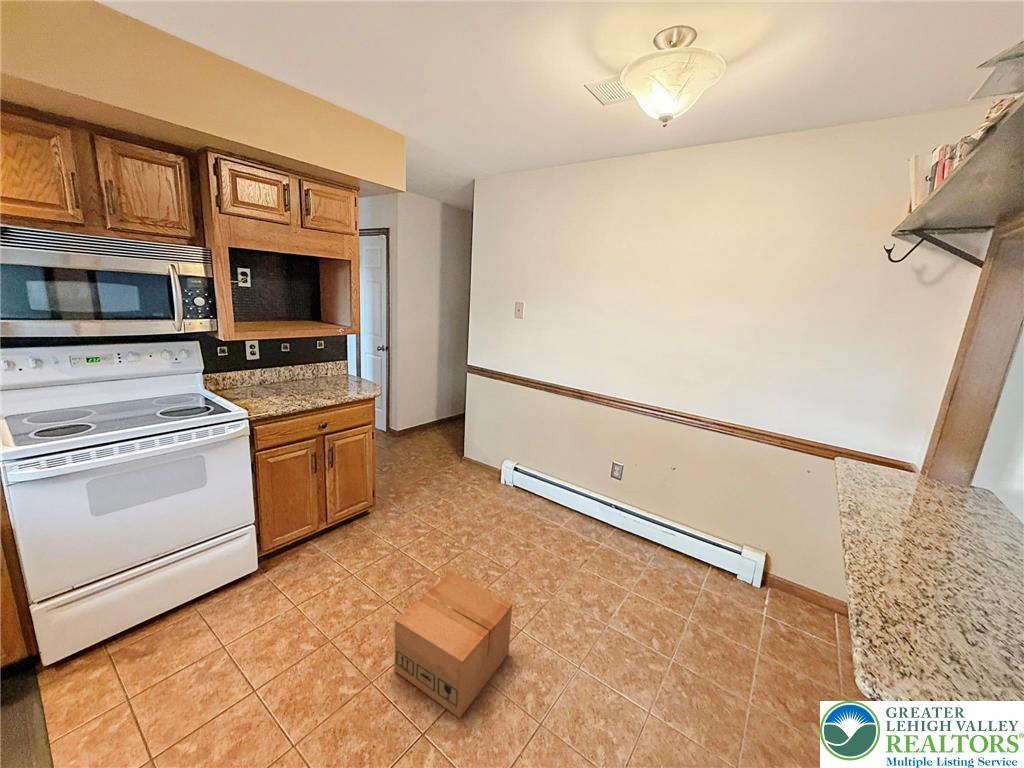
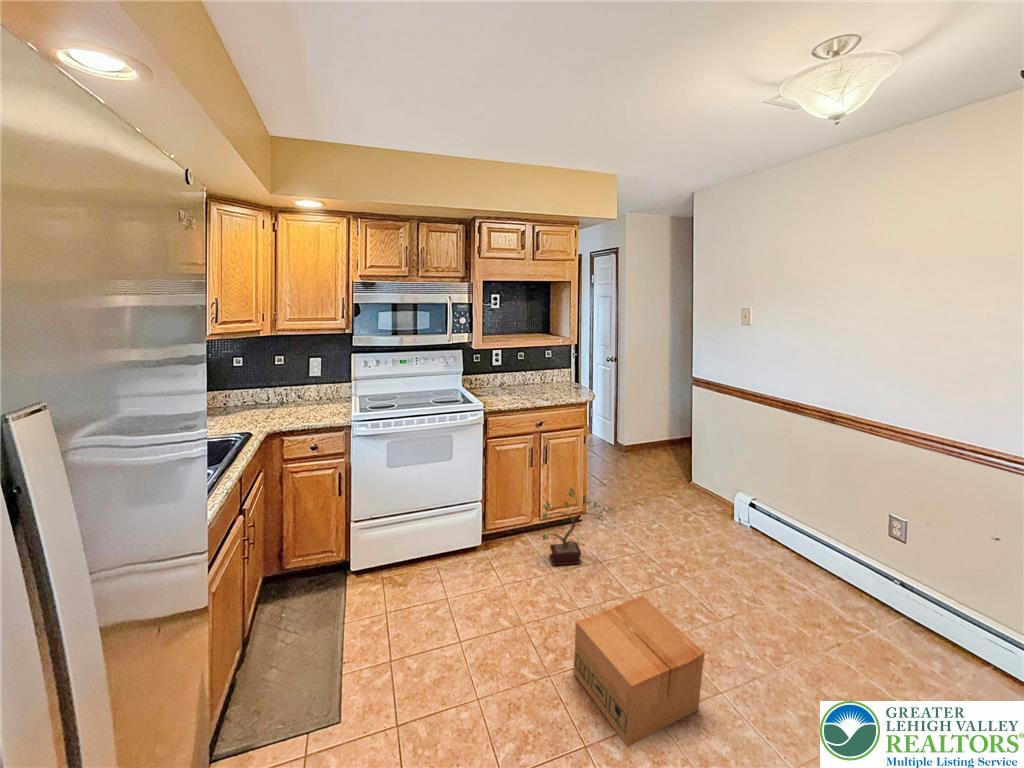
potted plant: none [333,483,408,566] -> present [542,488,612,565]

